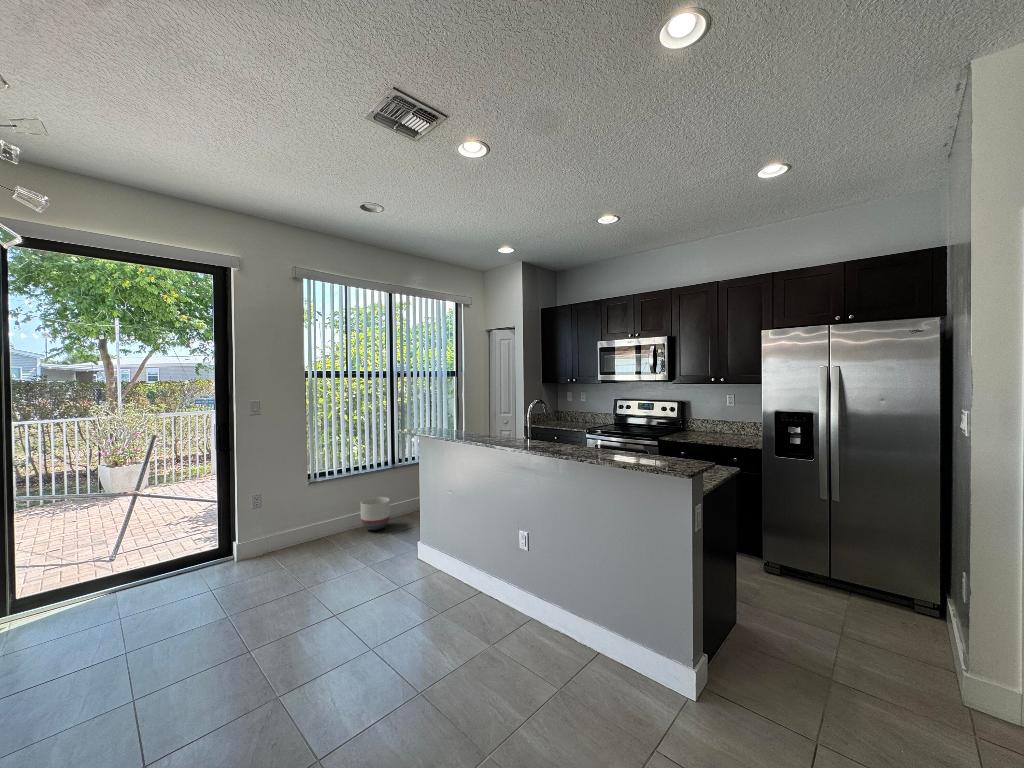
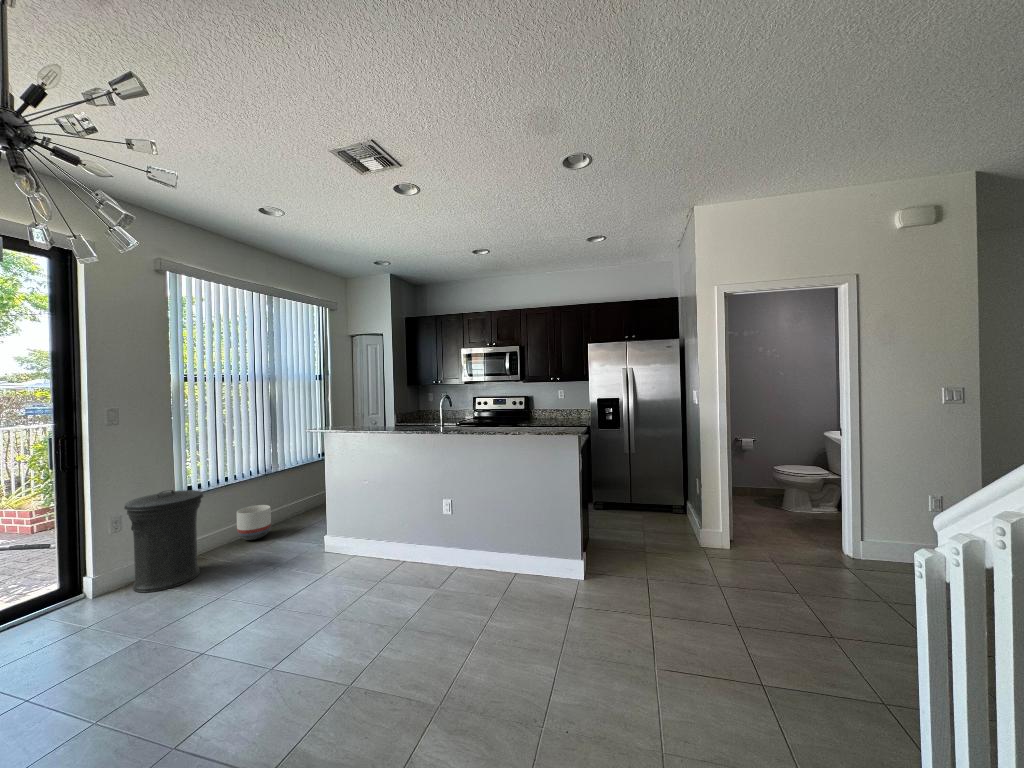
trash can: none [255,477,318,568] -> present [124,490,203,592]

